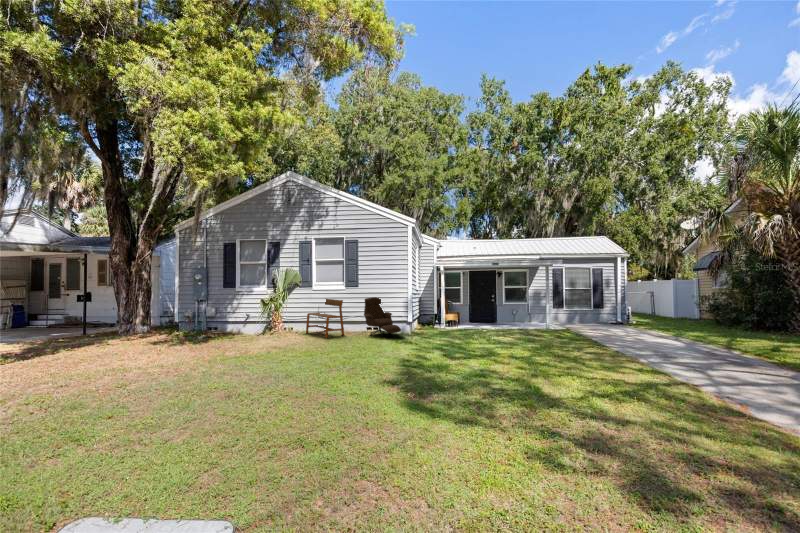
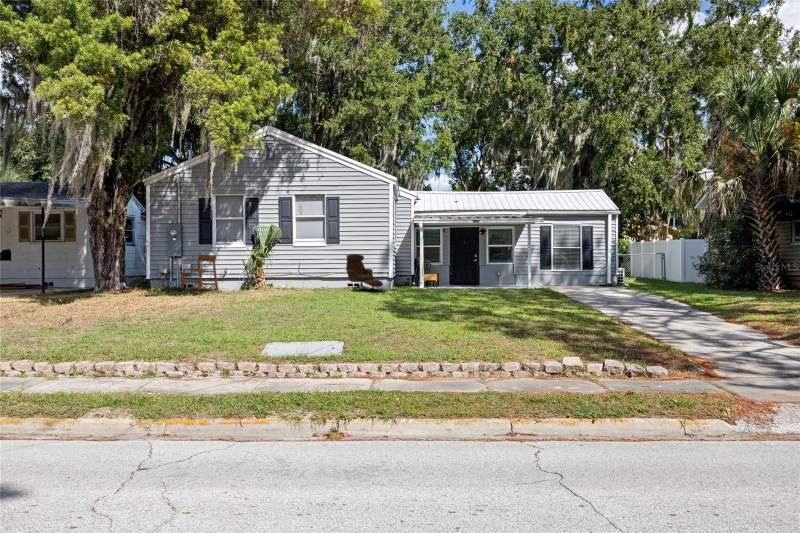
bench: present [306,299,344,338] -> present [182,254,218,291]

